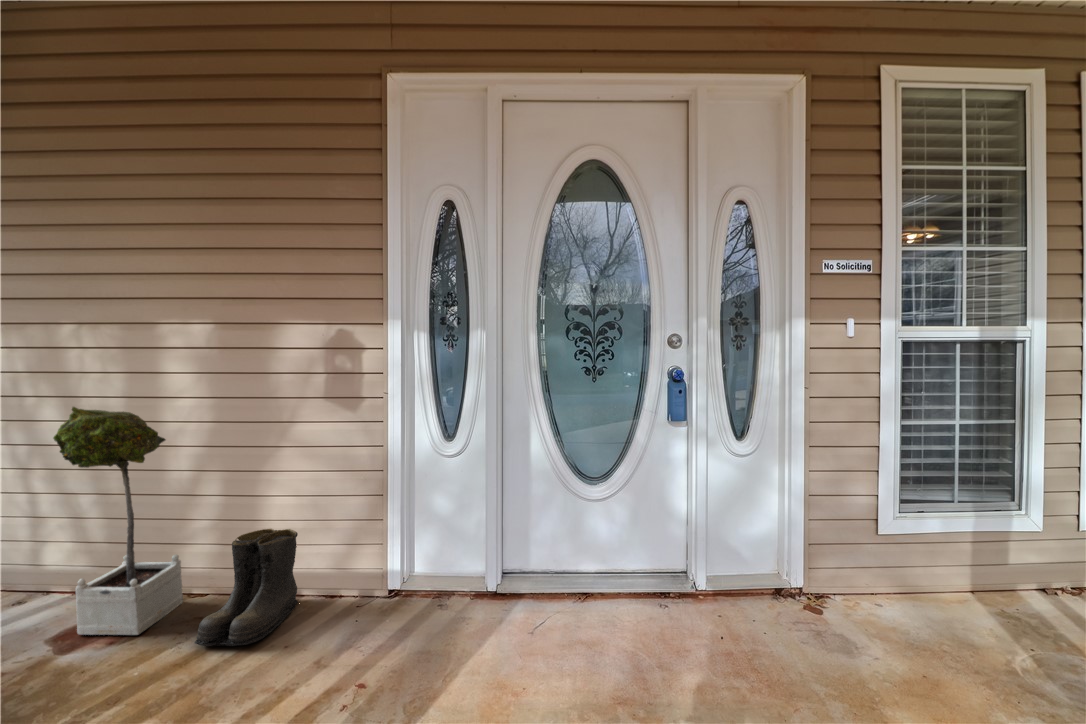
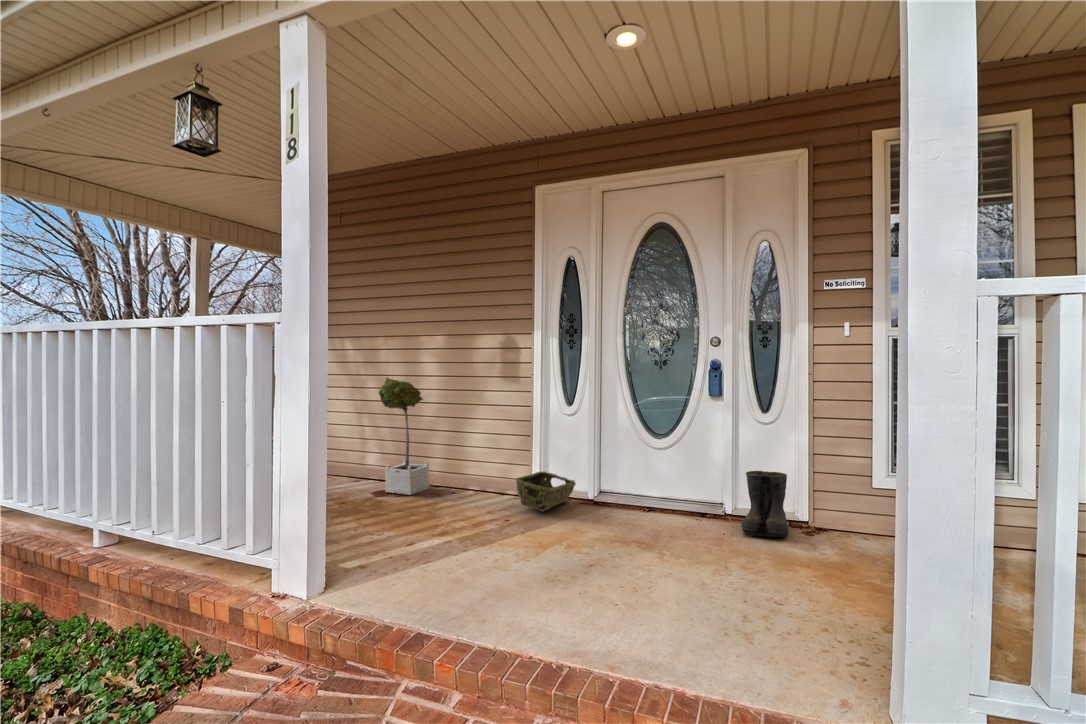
boots: present [194,529,298,646] -> present [742,471,788,537]
woven basket: none [369,552,466,642] -> present [516,472,576,511]

